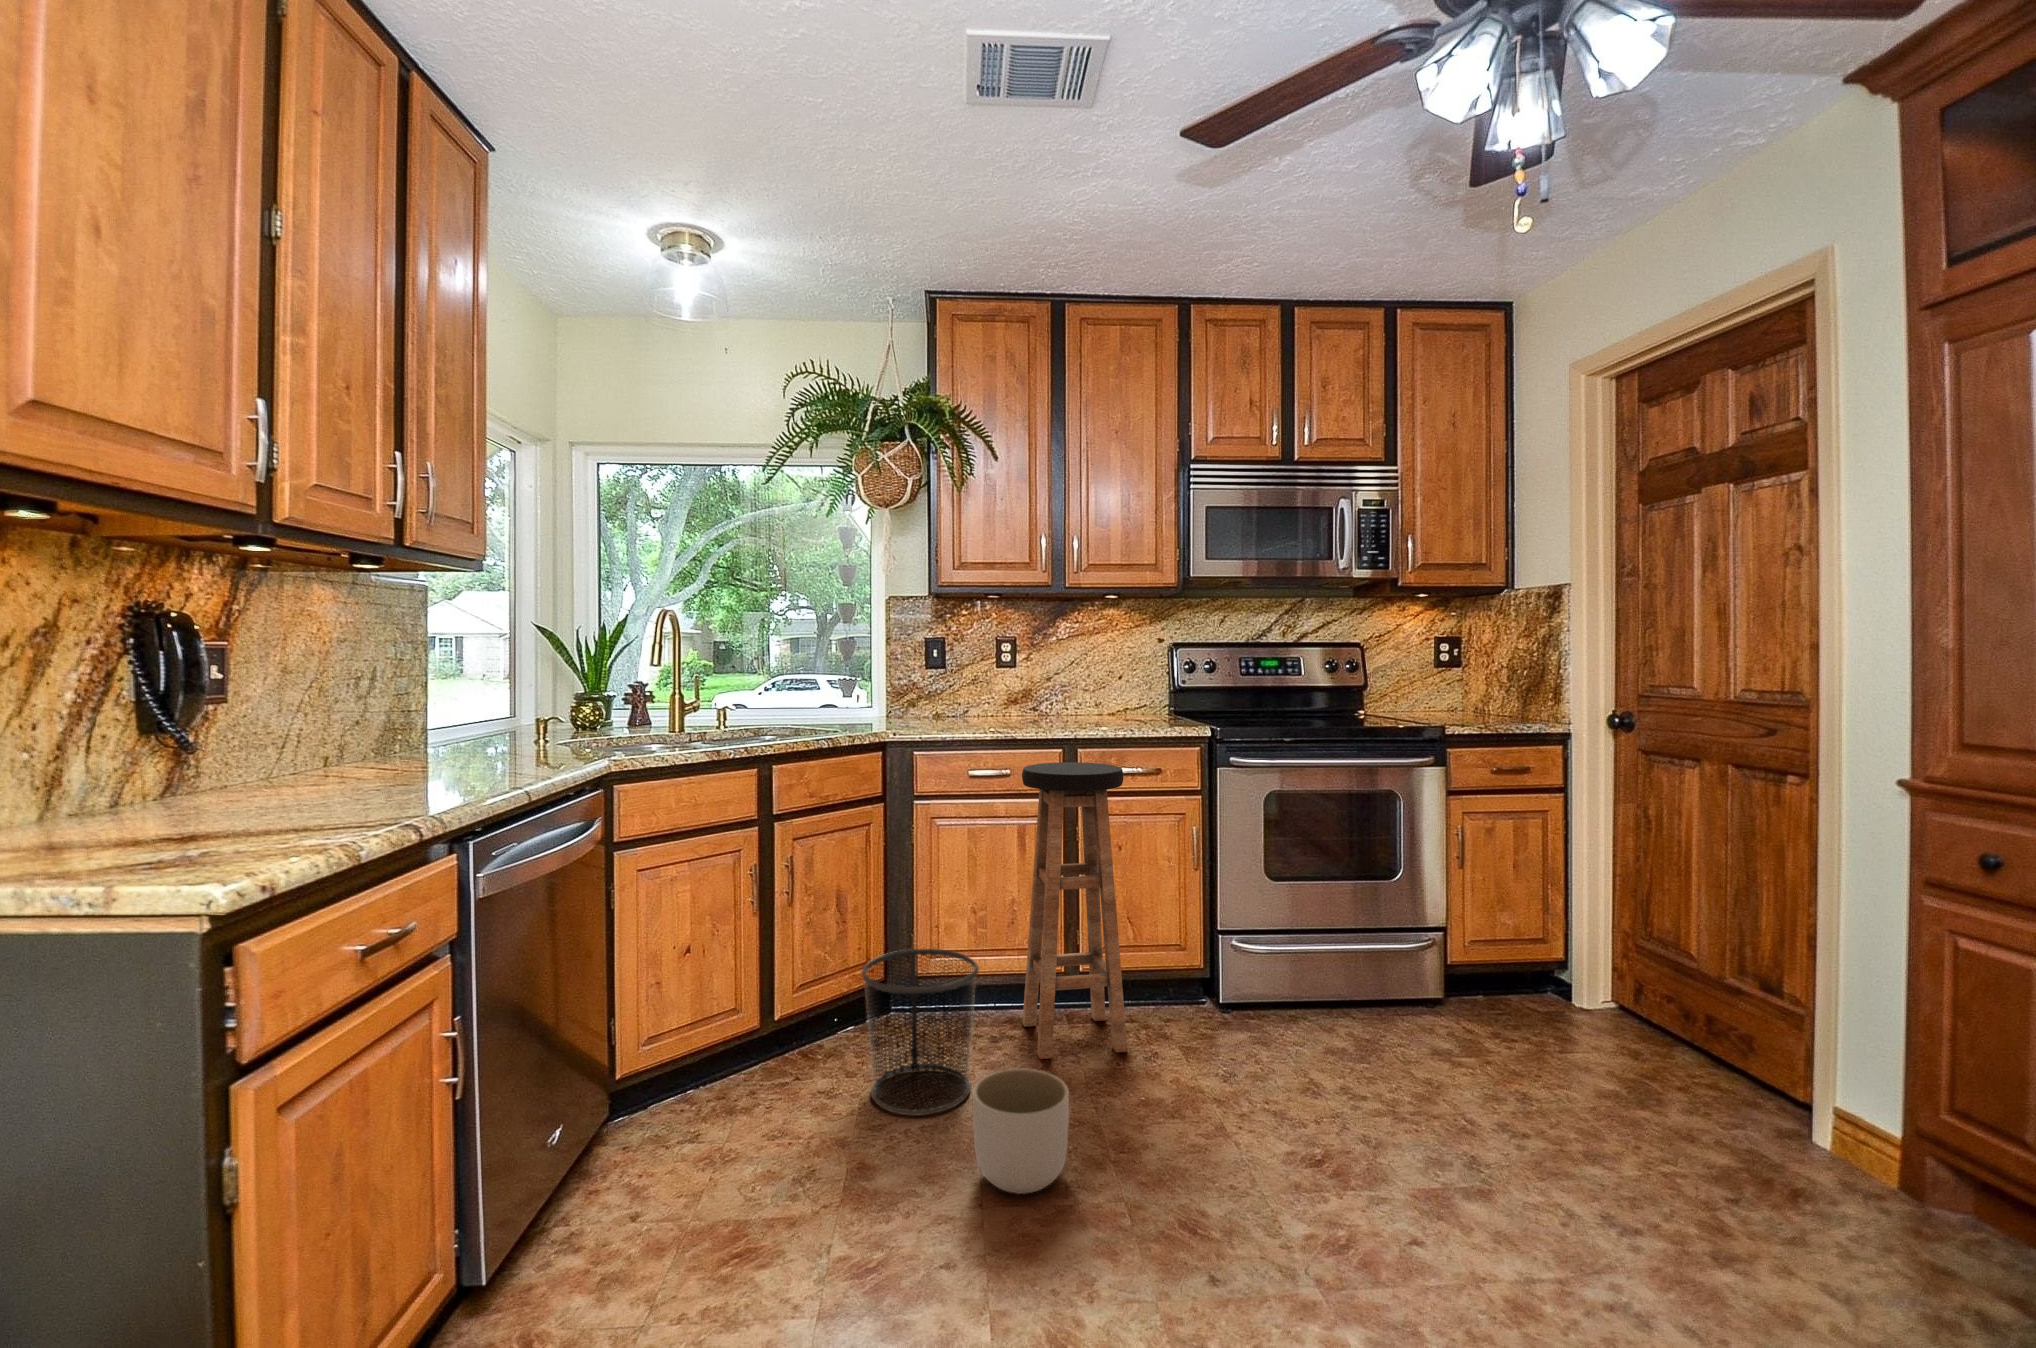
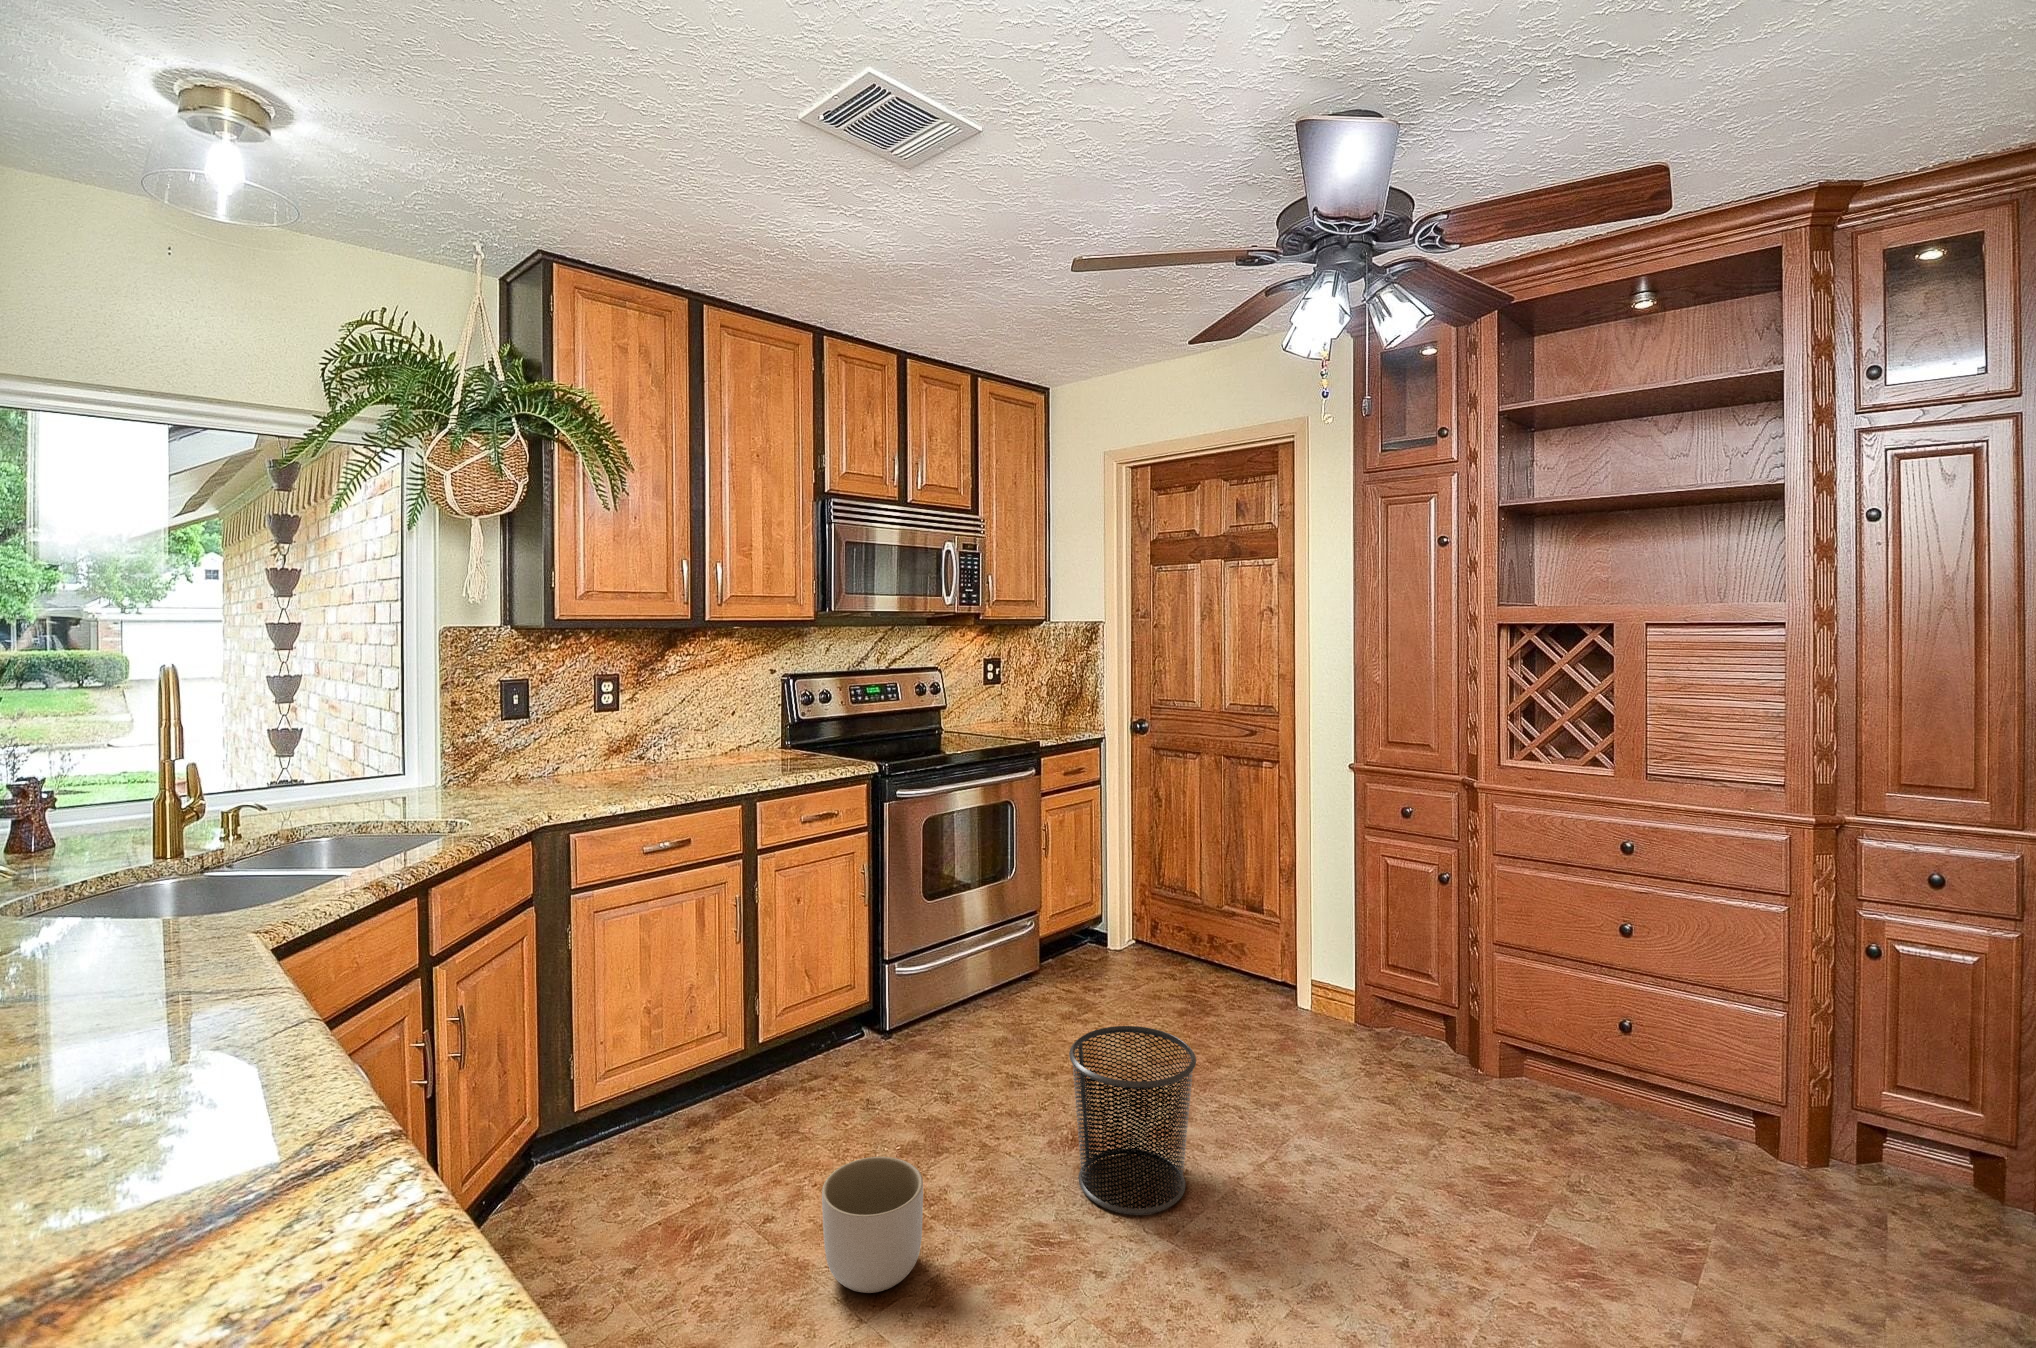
bar stool: present [1022,762,1127,1059] -> none [711,818,844,1149]
waste bin: present [861,949,979,1115] -> present [1069,1026,1196,1215]

